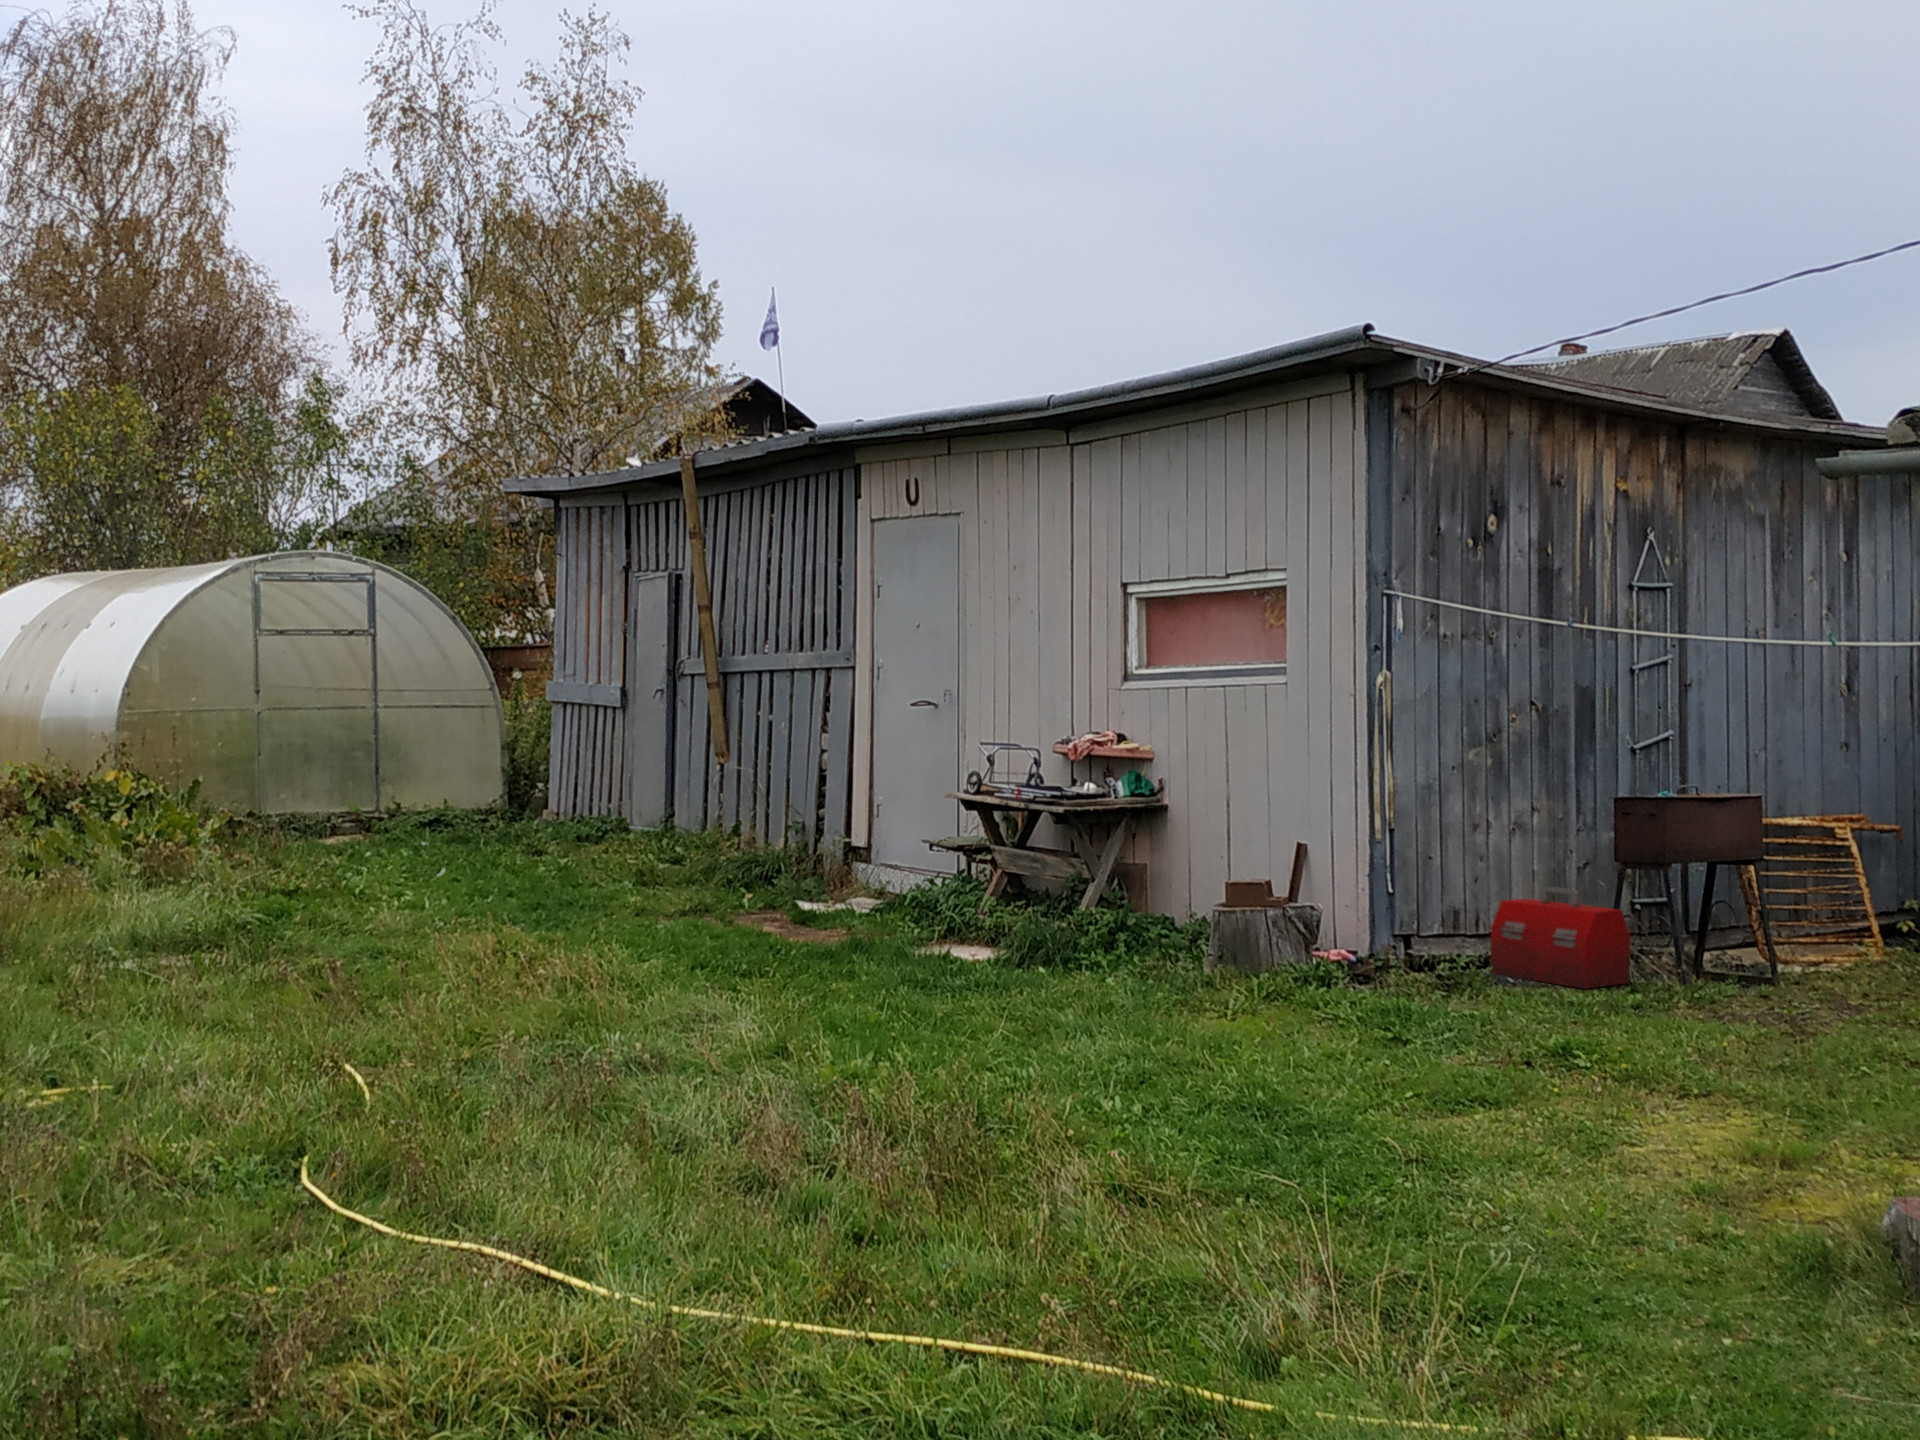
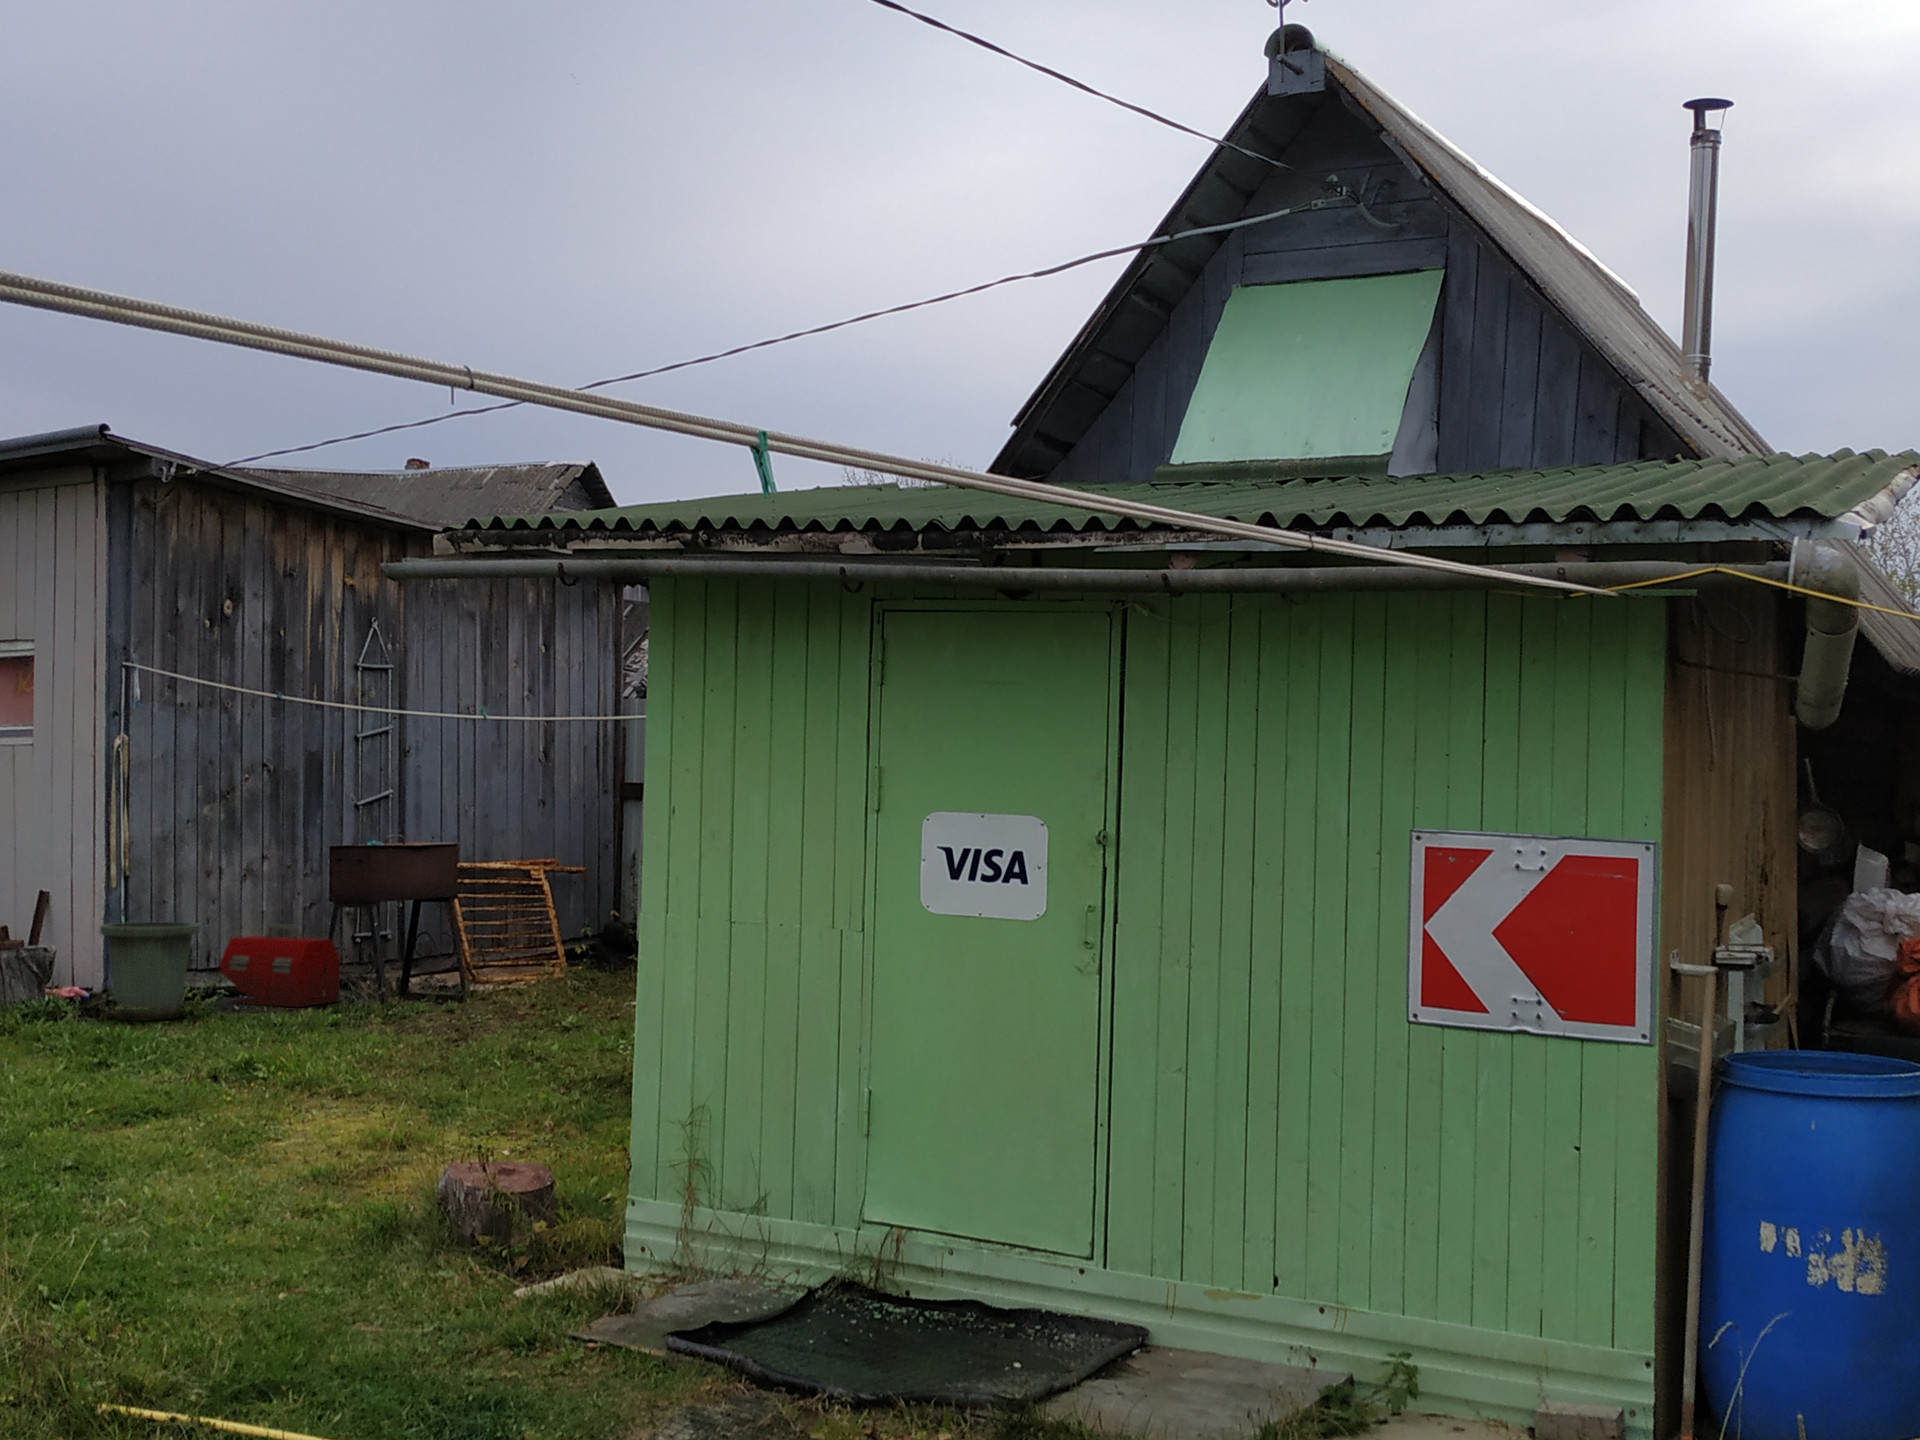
trash can: none [1369,881,1476,996] -> present [100,922,200,1021]

